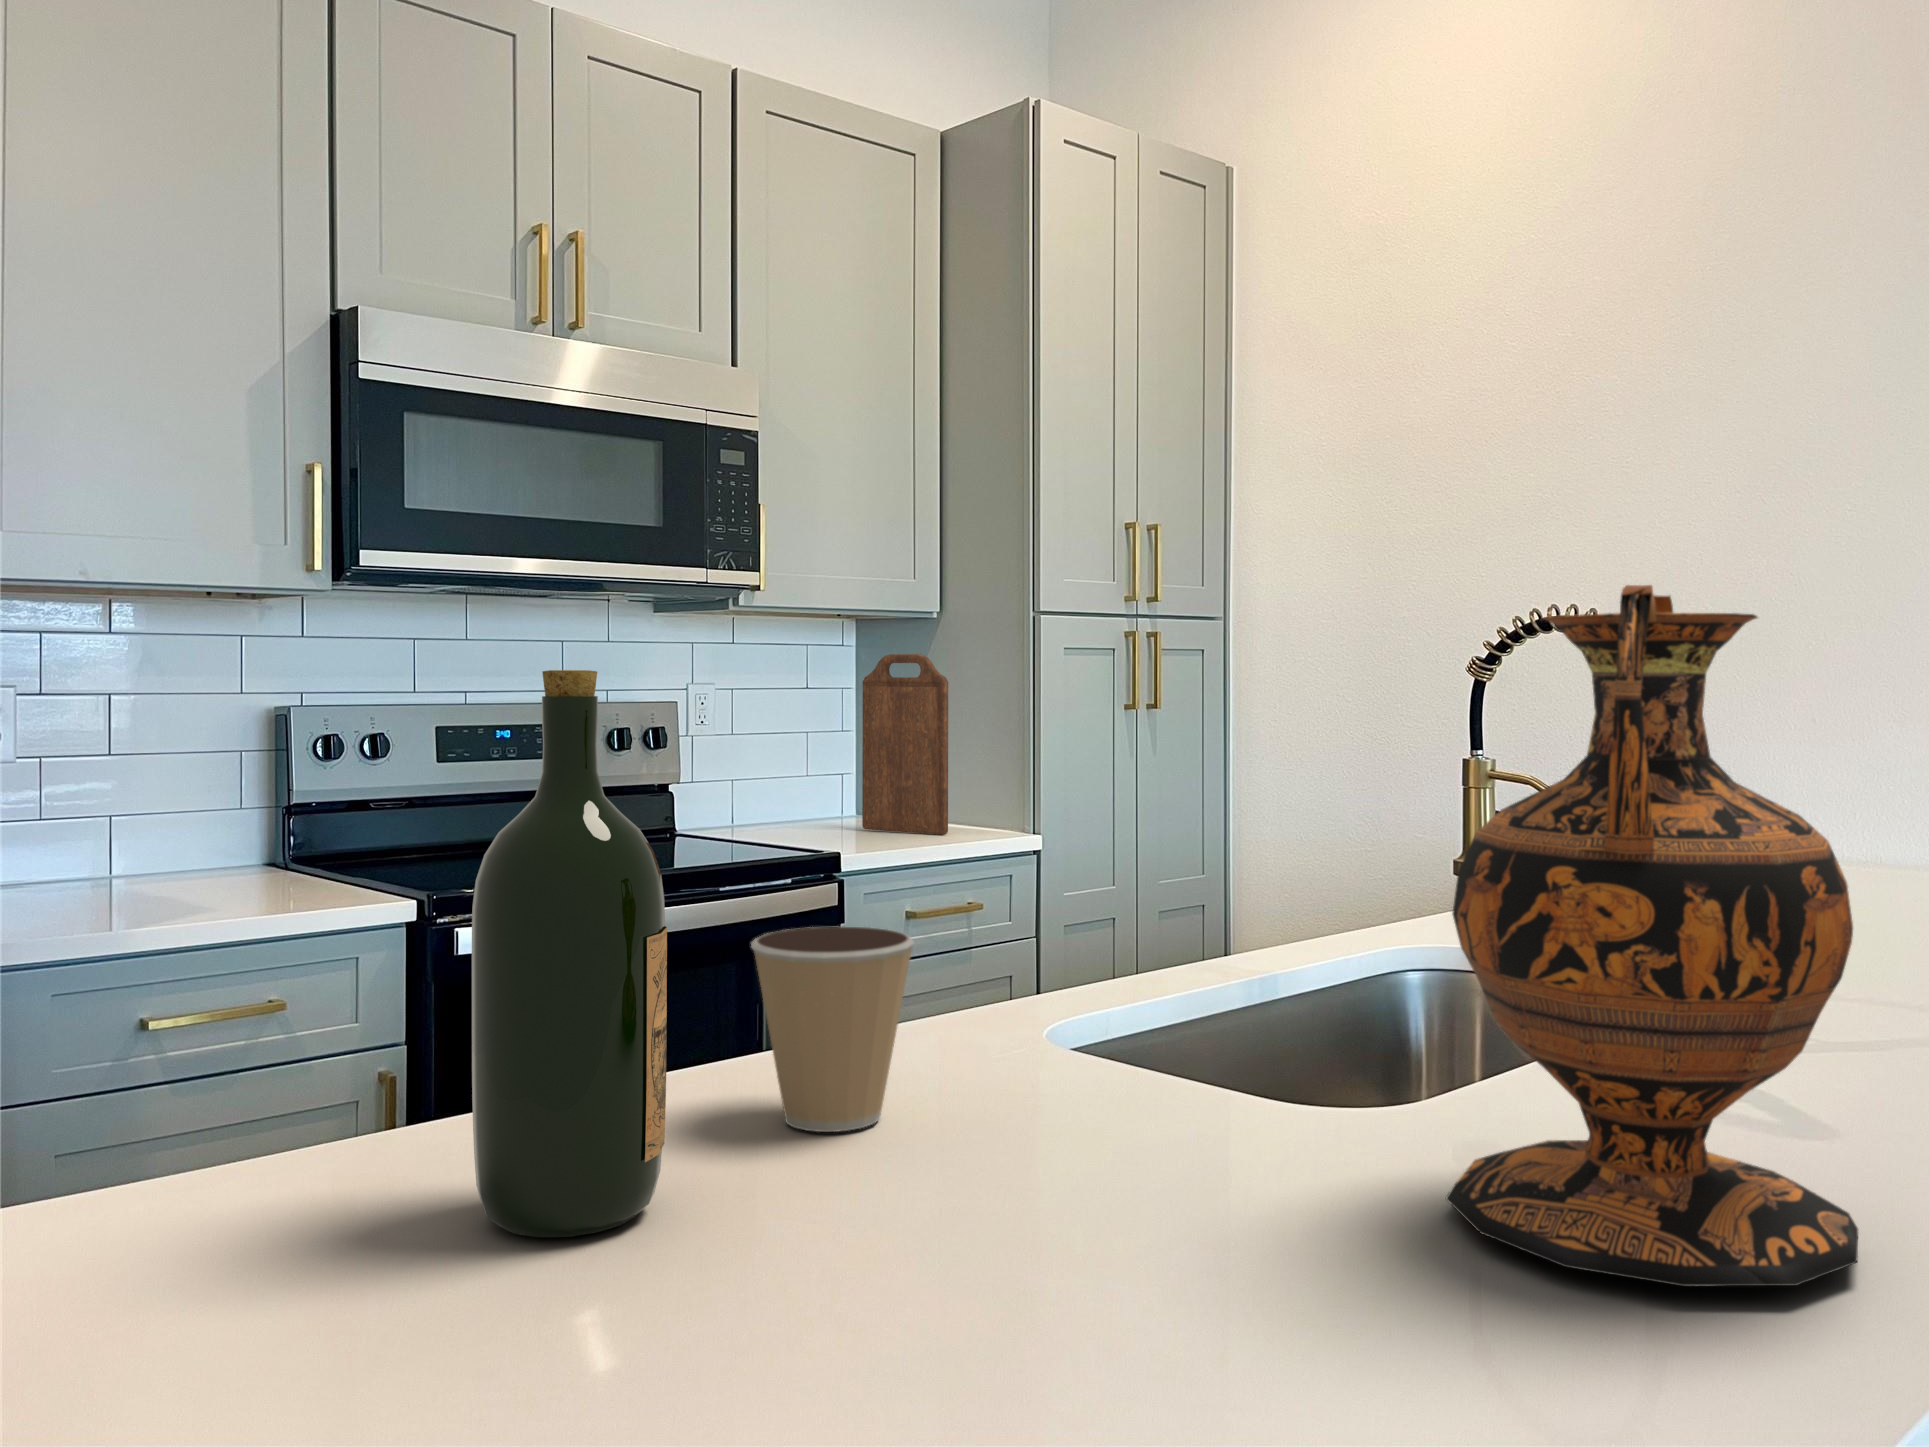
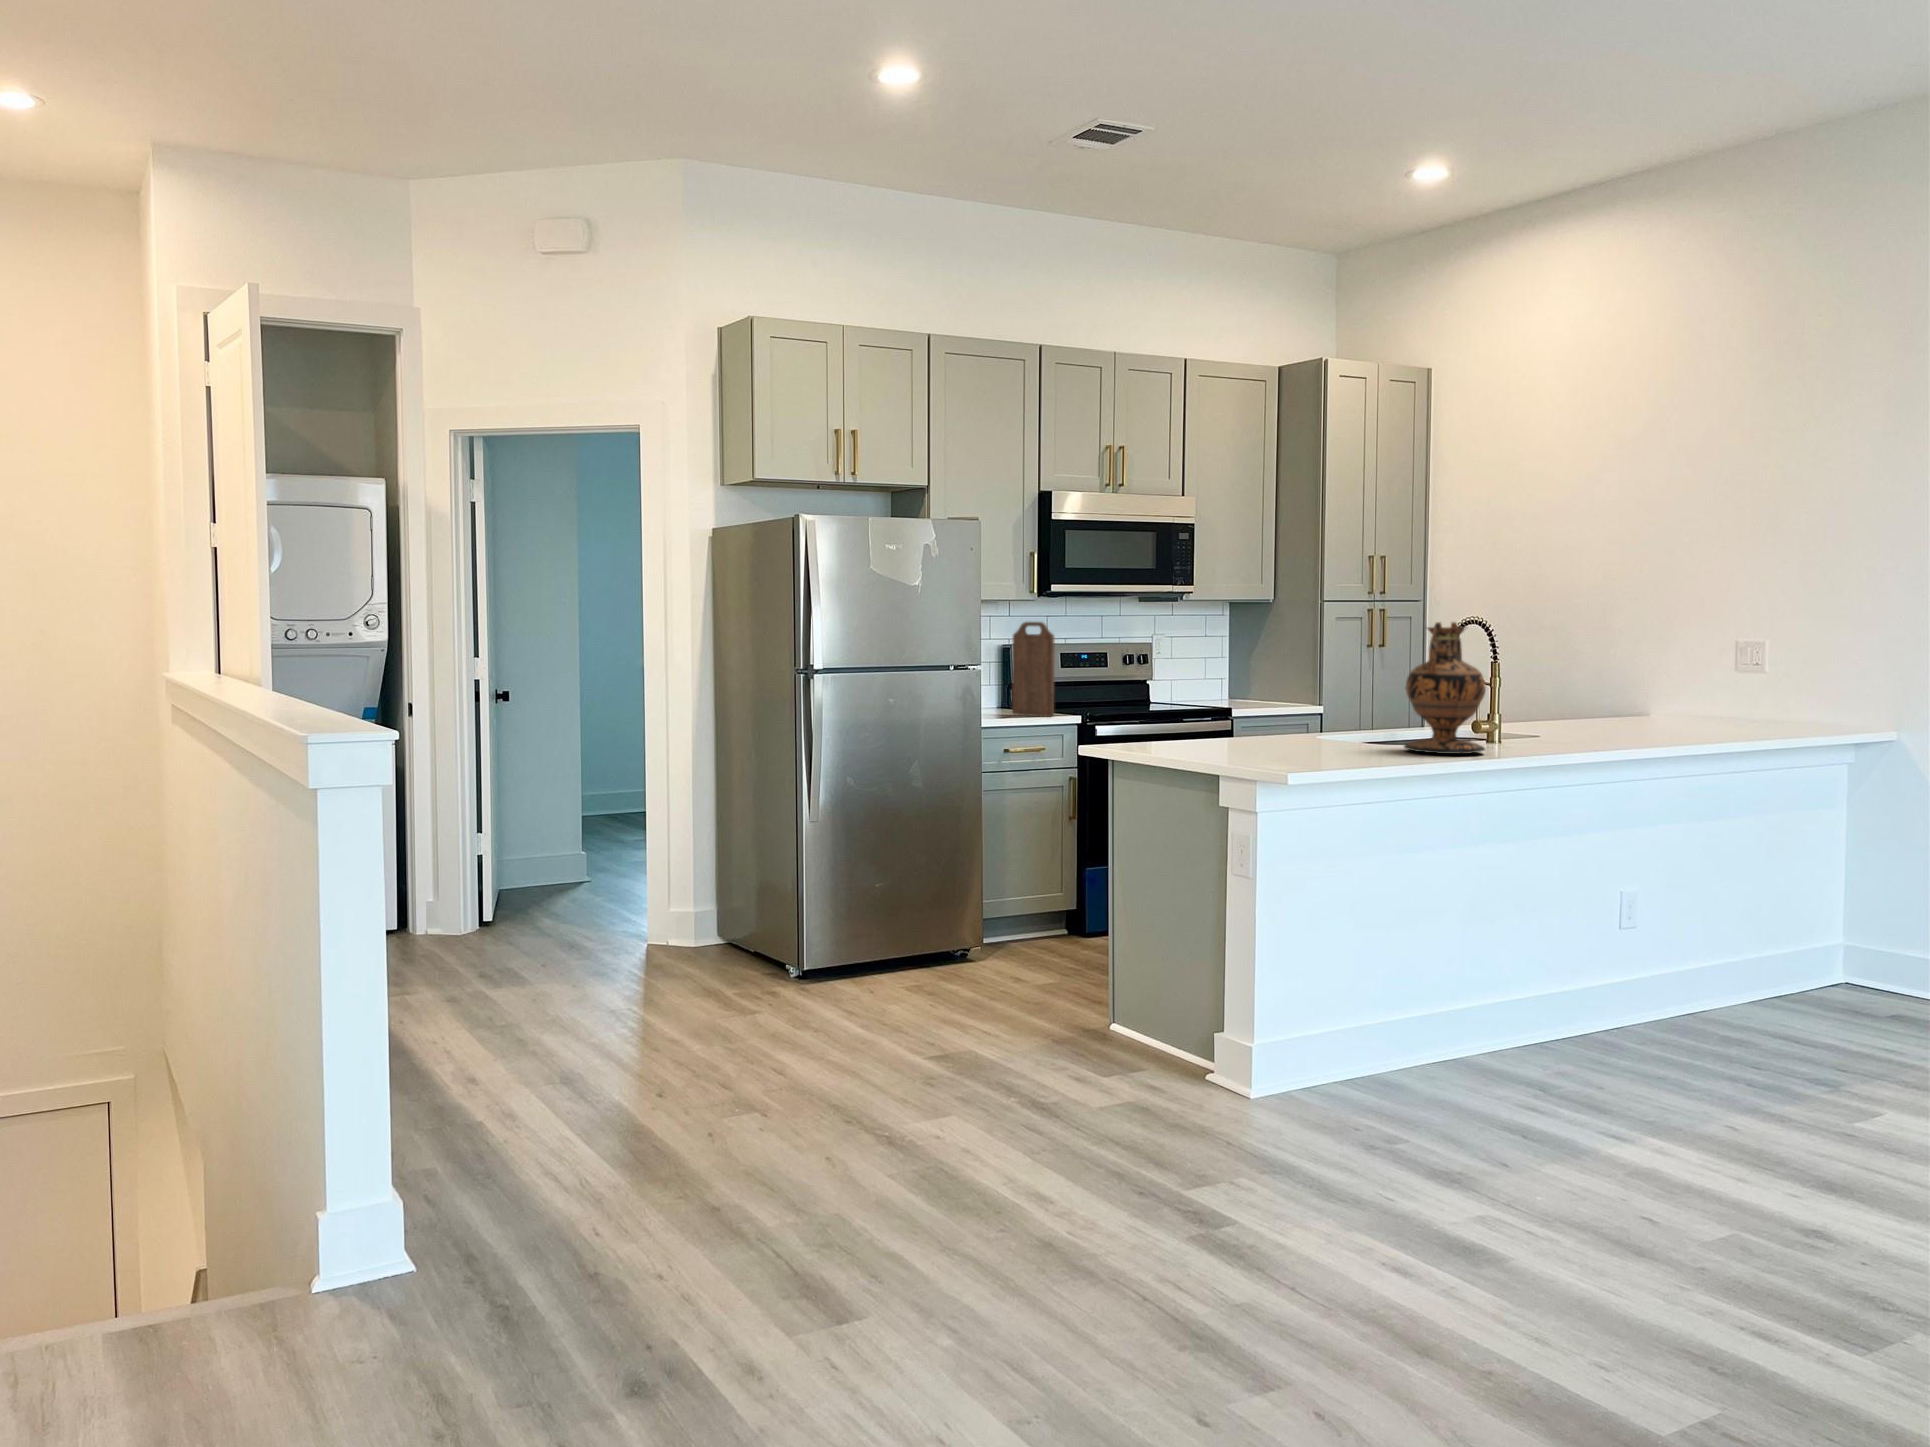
cutting board: present [862,654,948,835] -> present [1012,622,1055,717]
wine bottle: present [472,670,667,1237] -> none [1203,638,1240,746]
coffee cup: present [751,926,914,1132] -> none [1249,698,1288,741]

